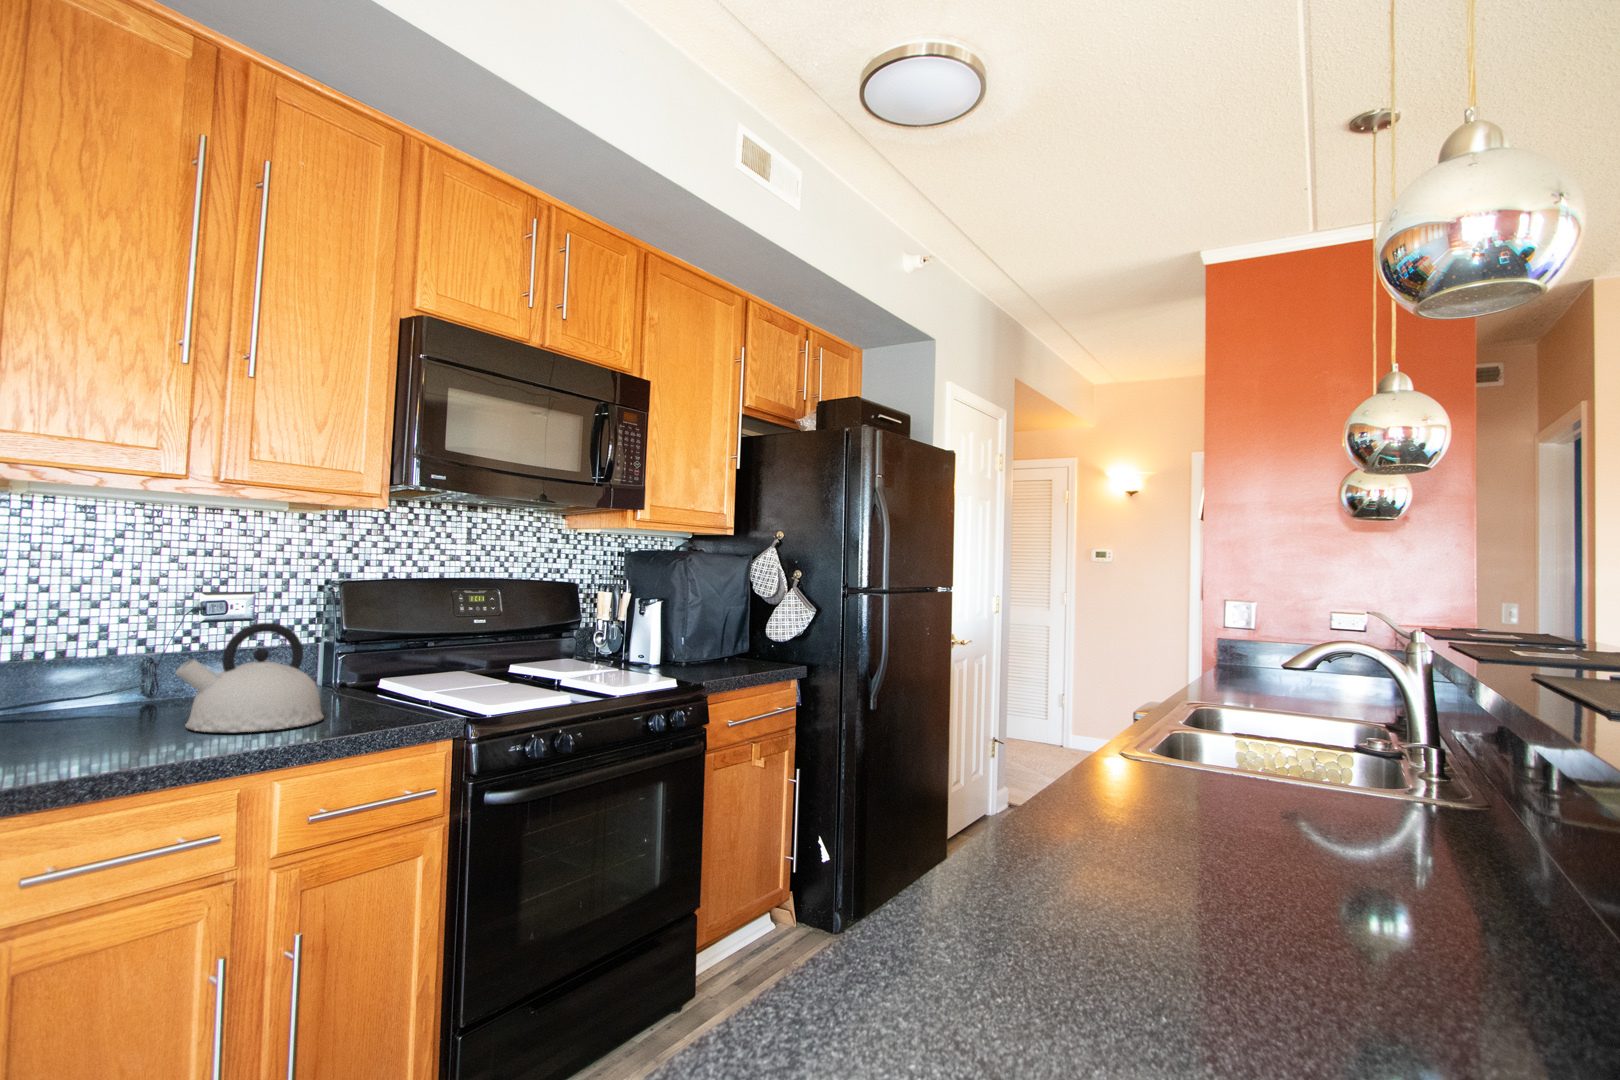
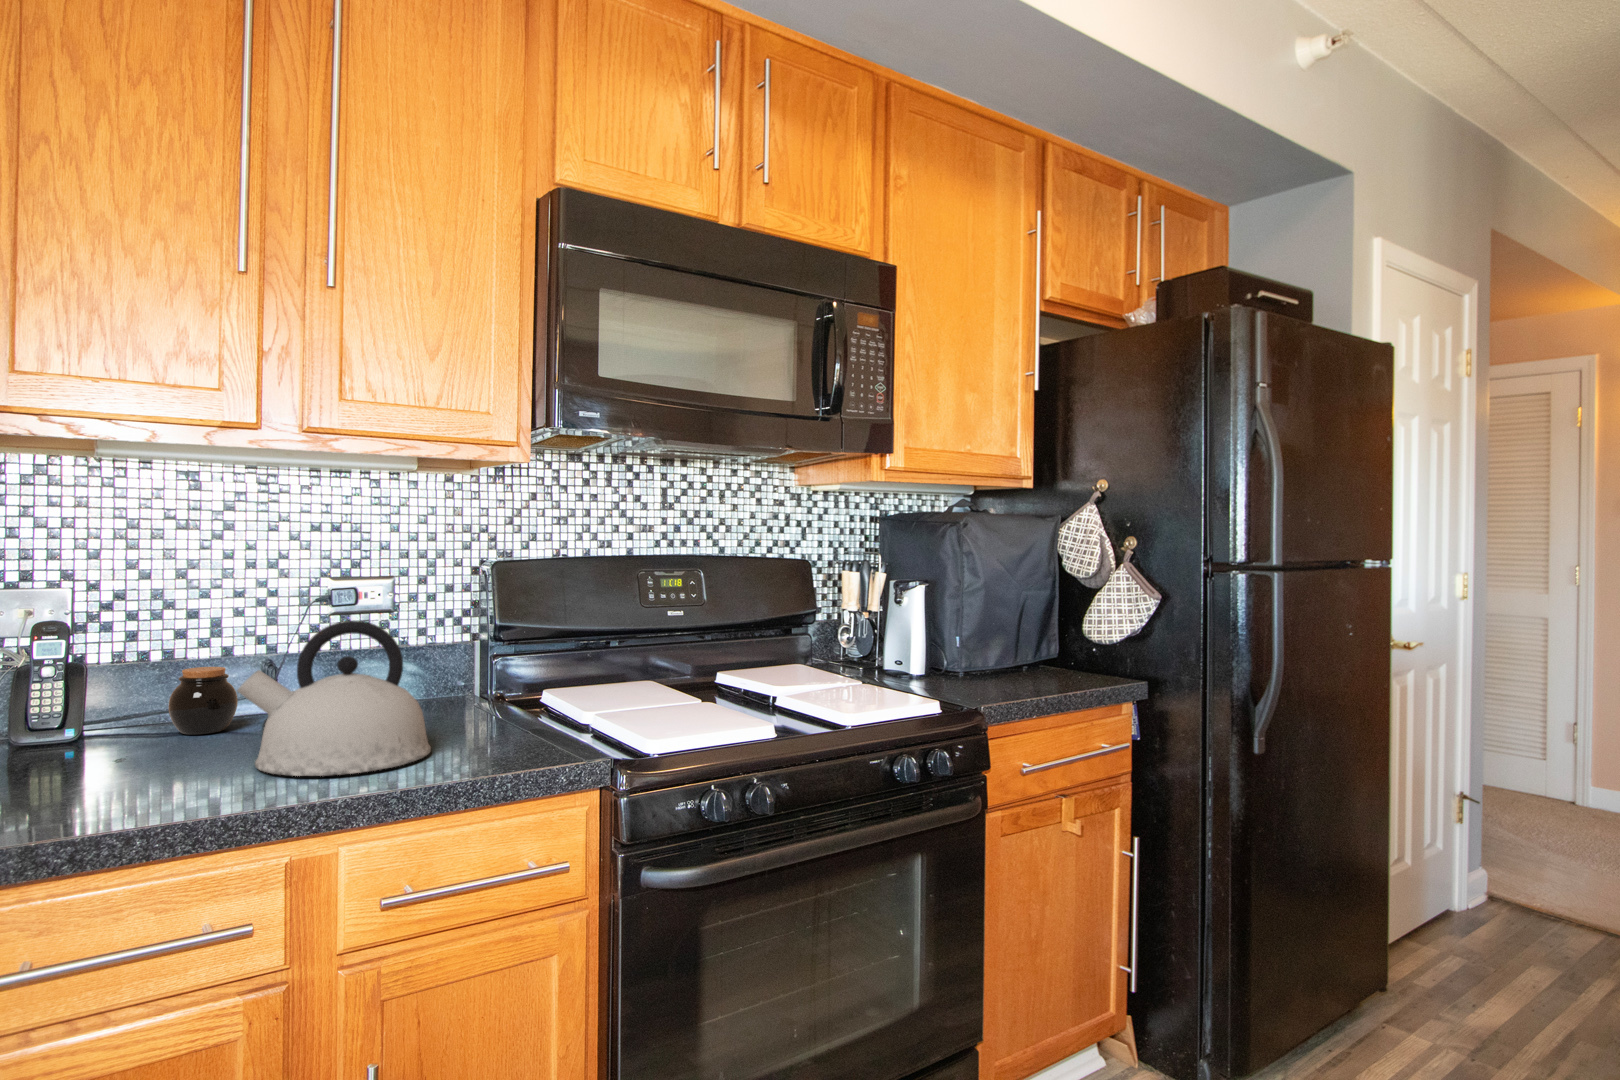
jar: none [72,662,133,715] -> present [169,667,238,734]

